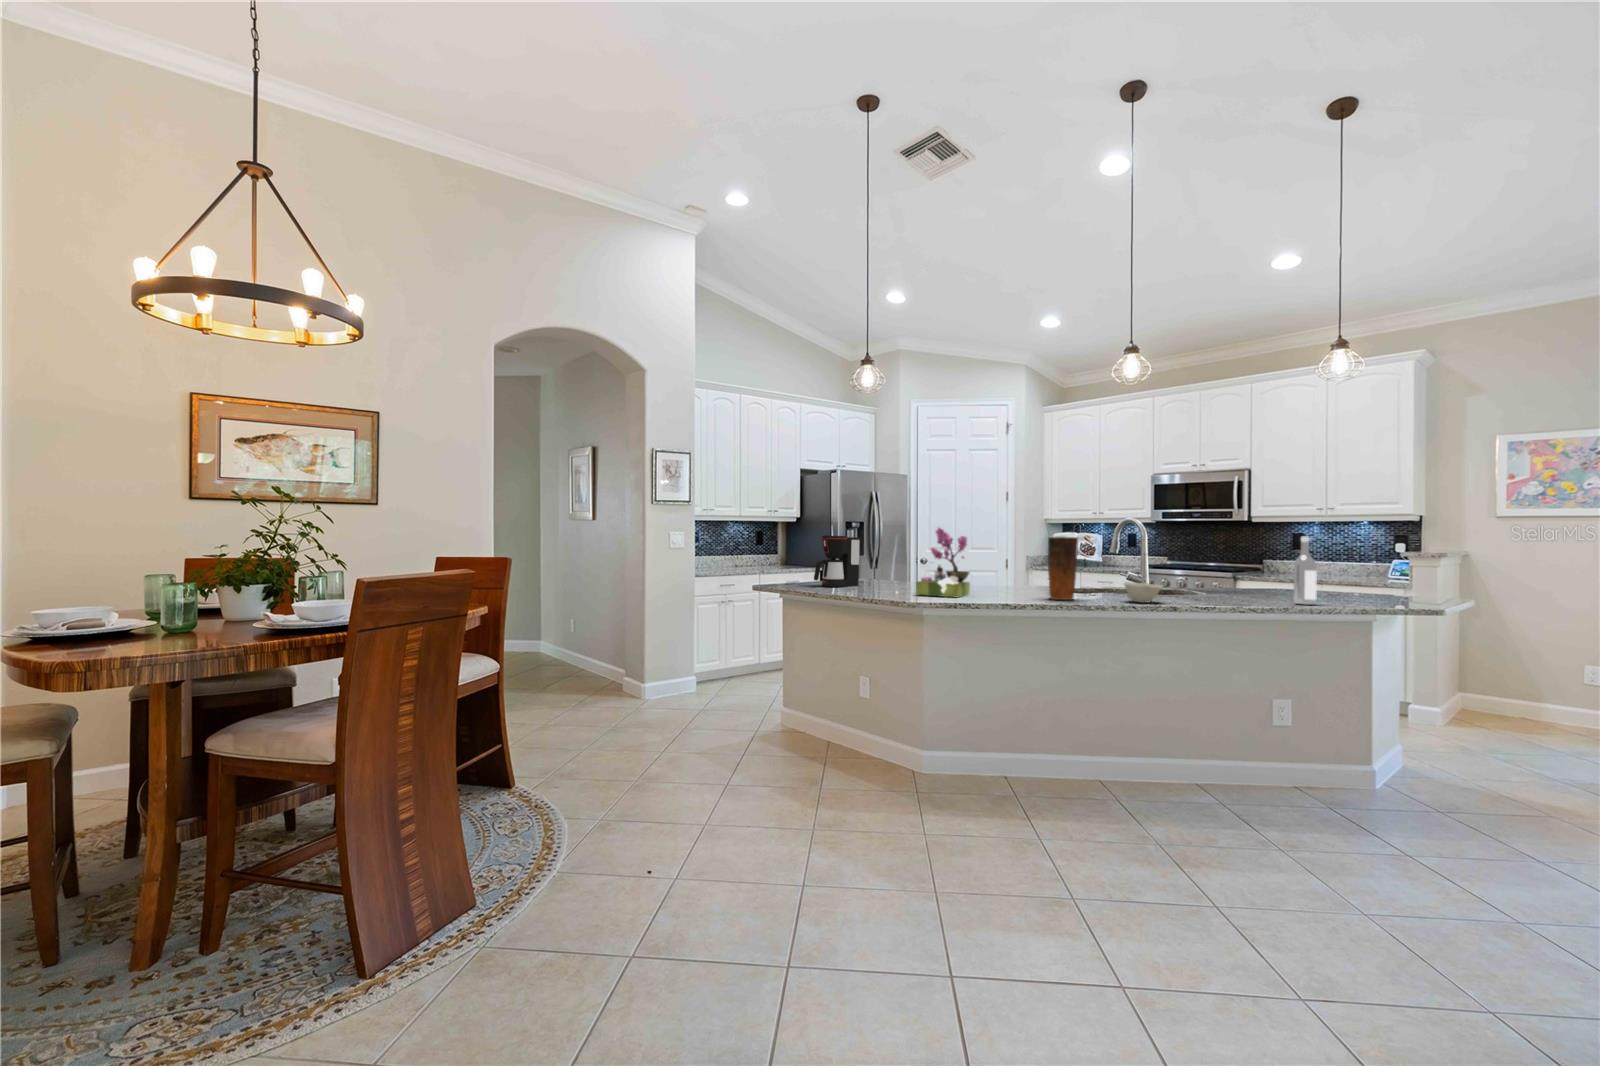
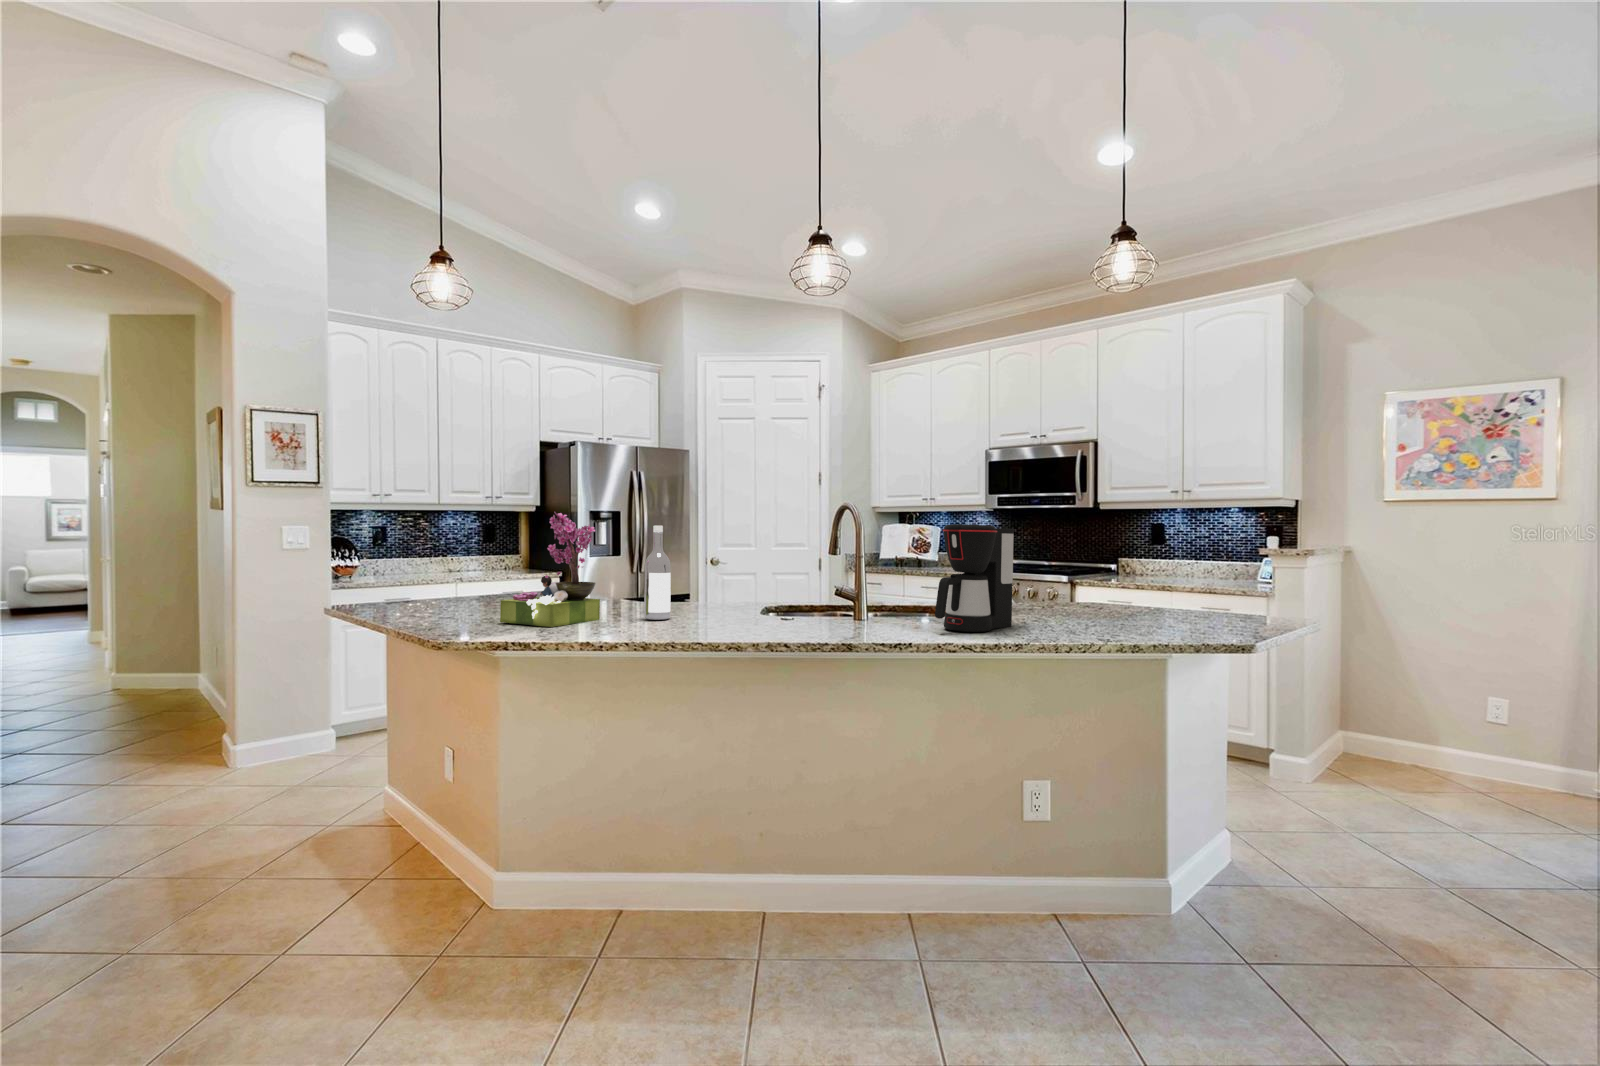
coffee maker: present [814,535,860,587] -> present [935,524,1014,632]
vase: present [1048,536,1078,600] -> none [692,526,739,631]
wine bottle: present [1293,536,1317,605] -> present [644,526,671,620]
bowl: present [1123,582,1163,602] -> none [798,600,860,635]

